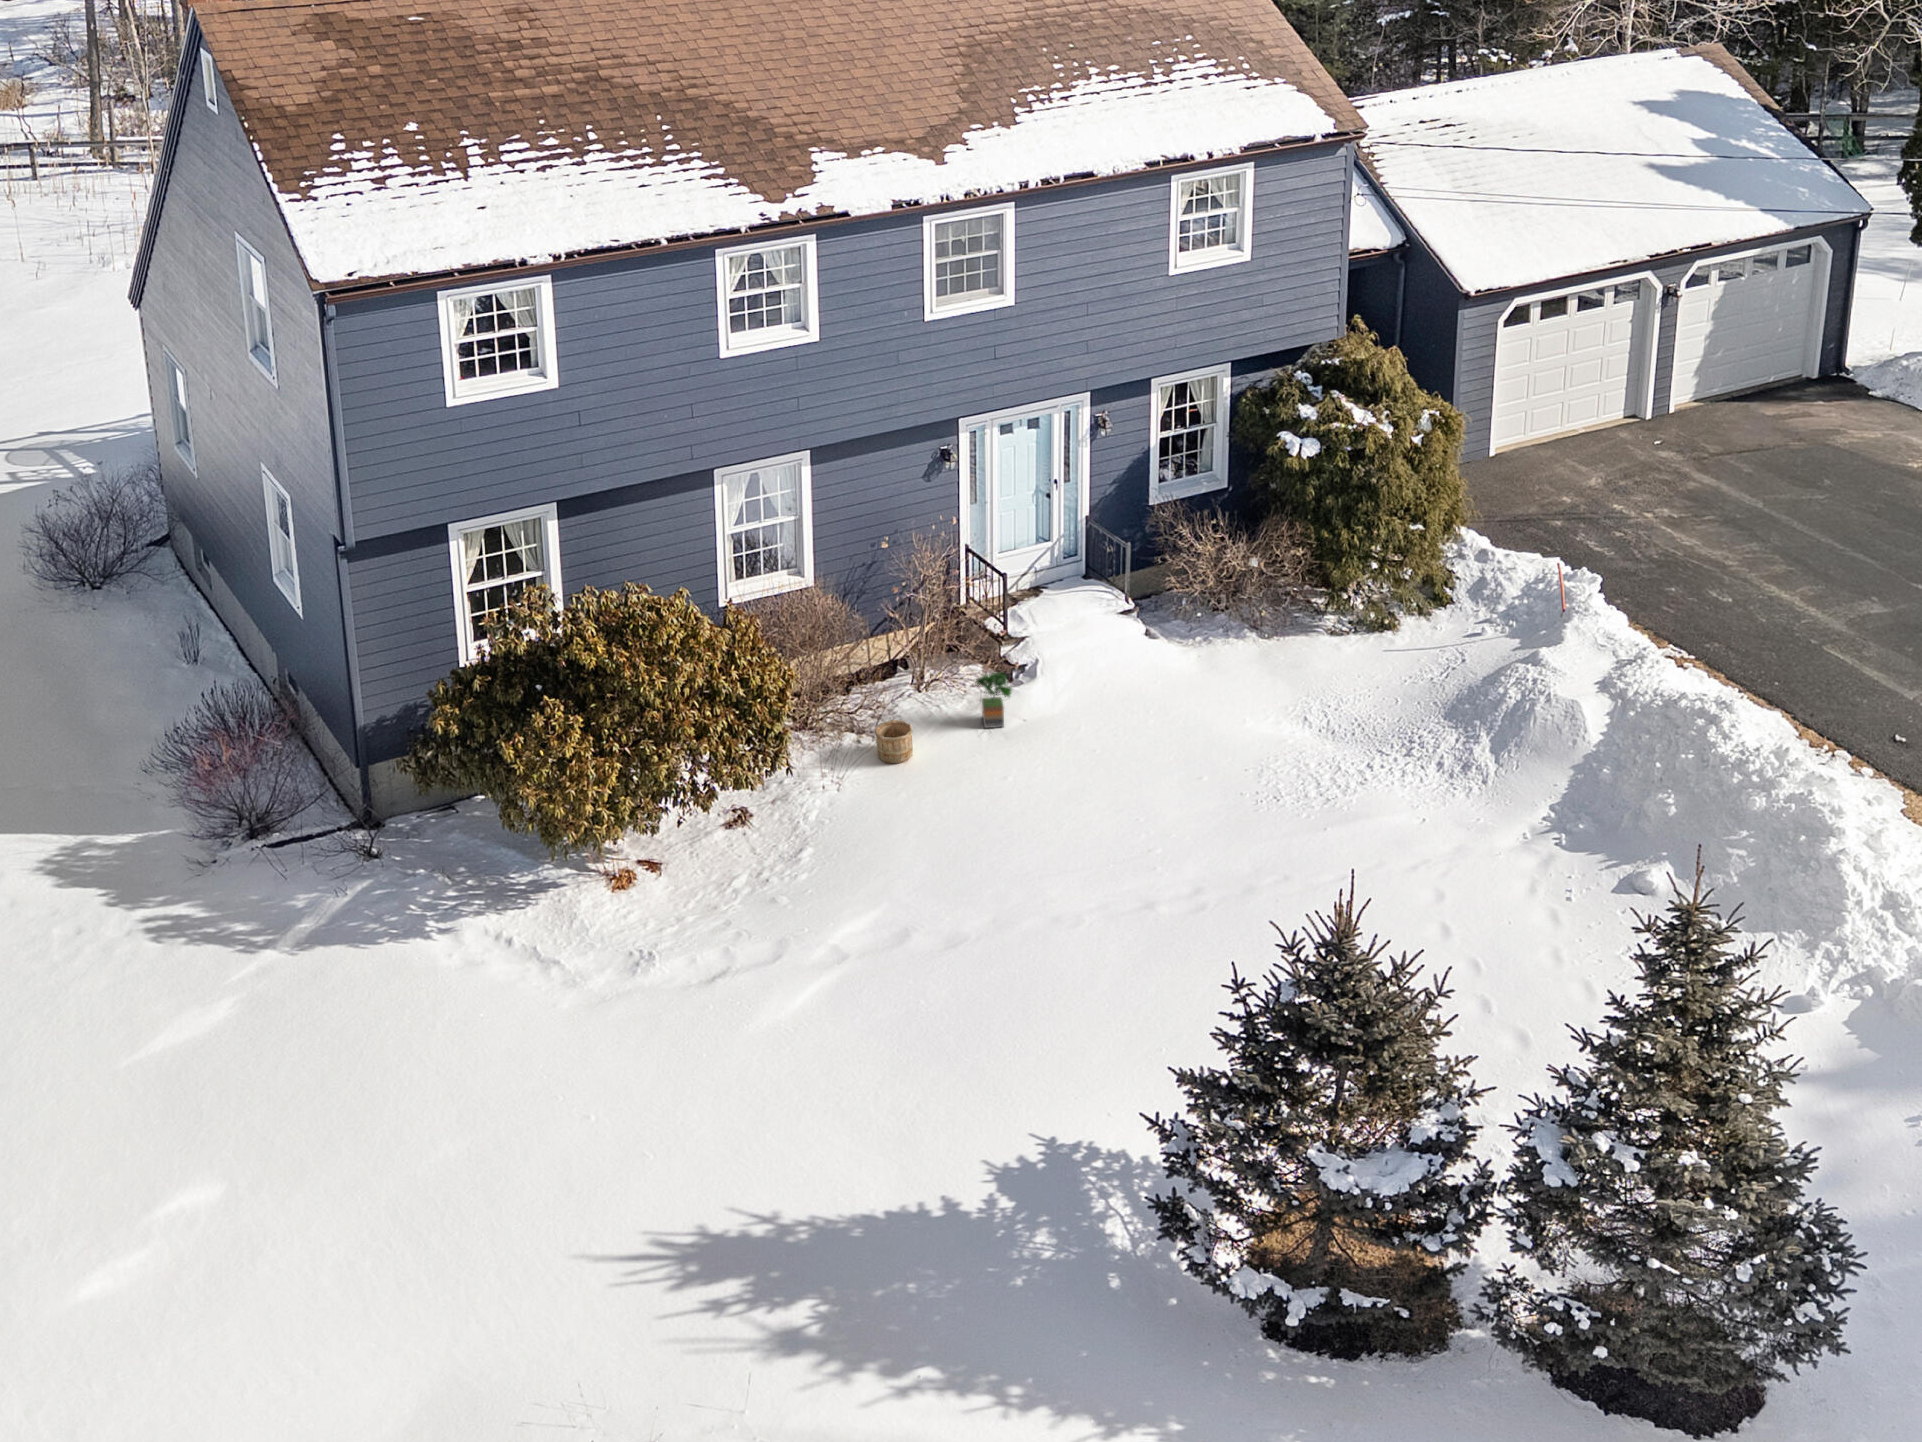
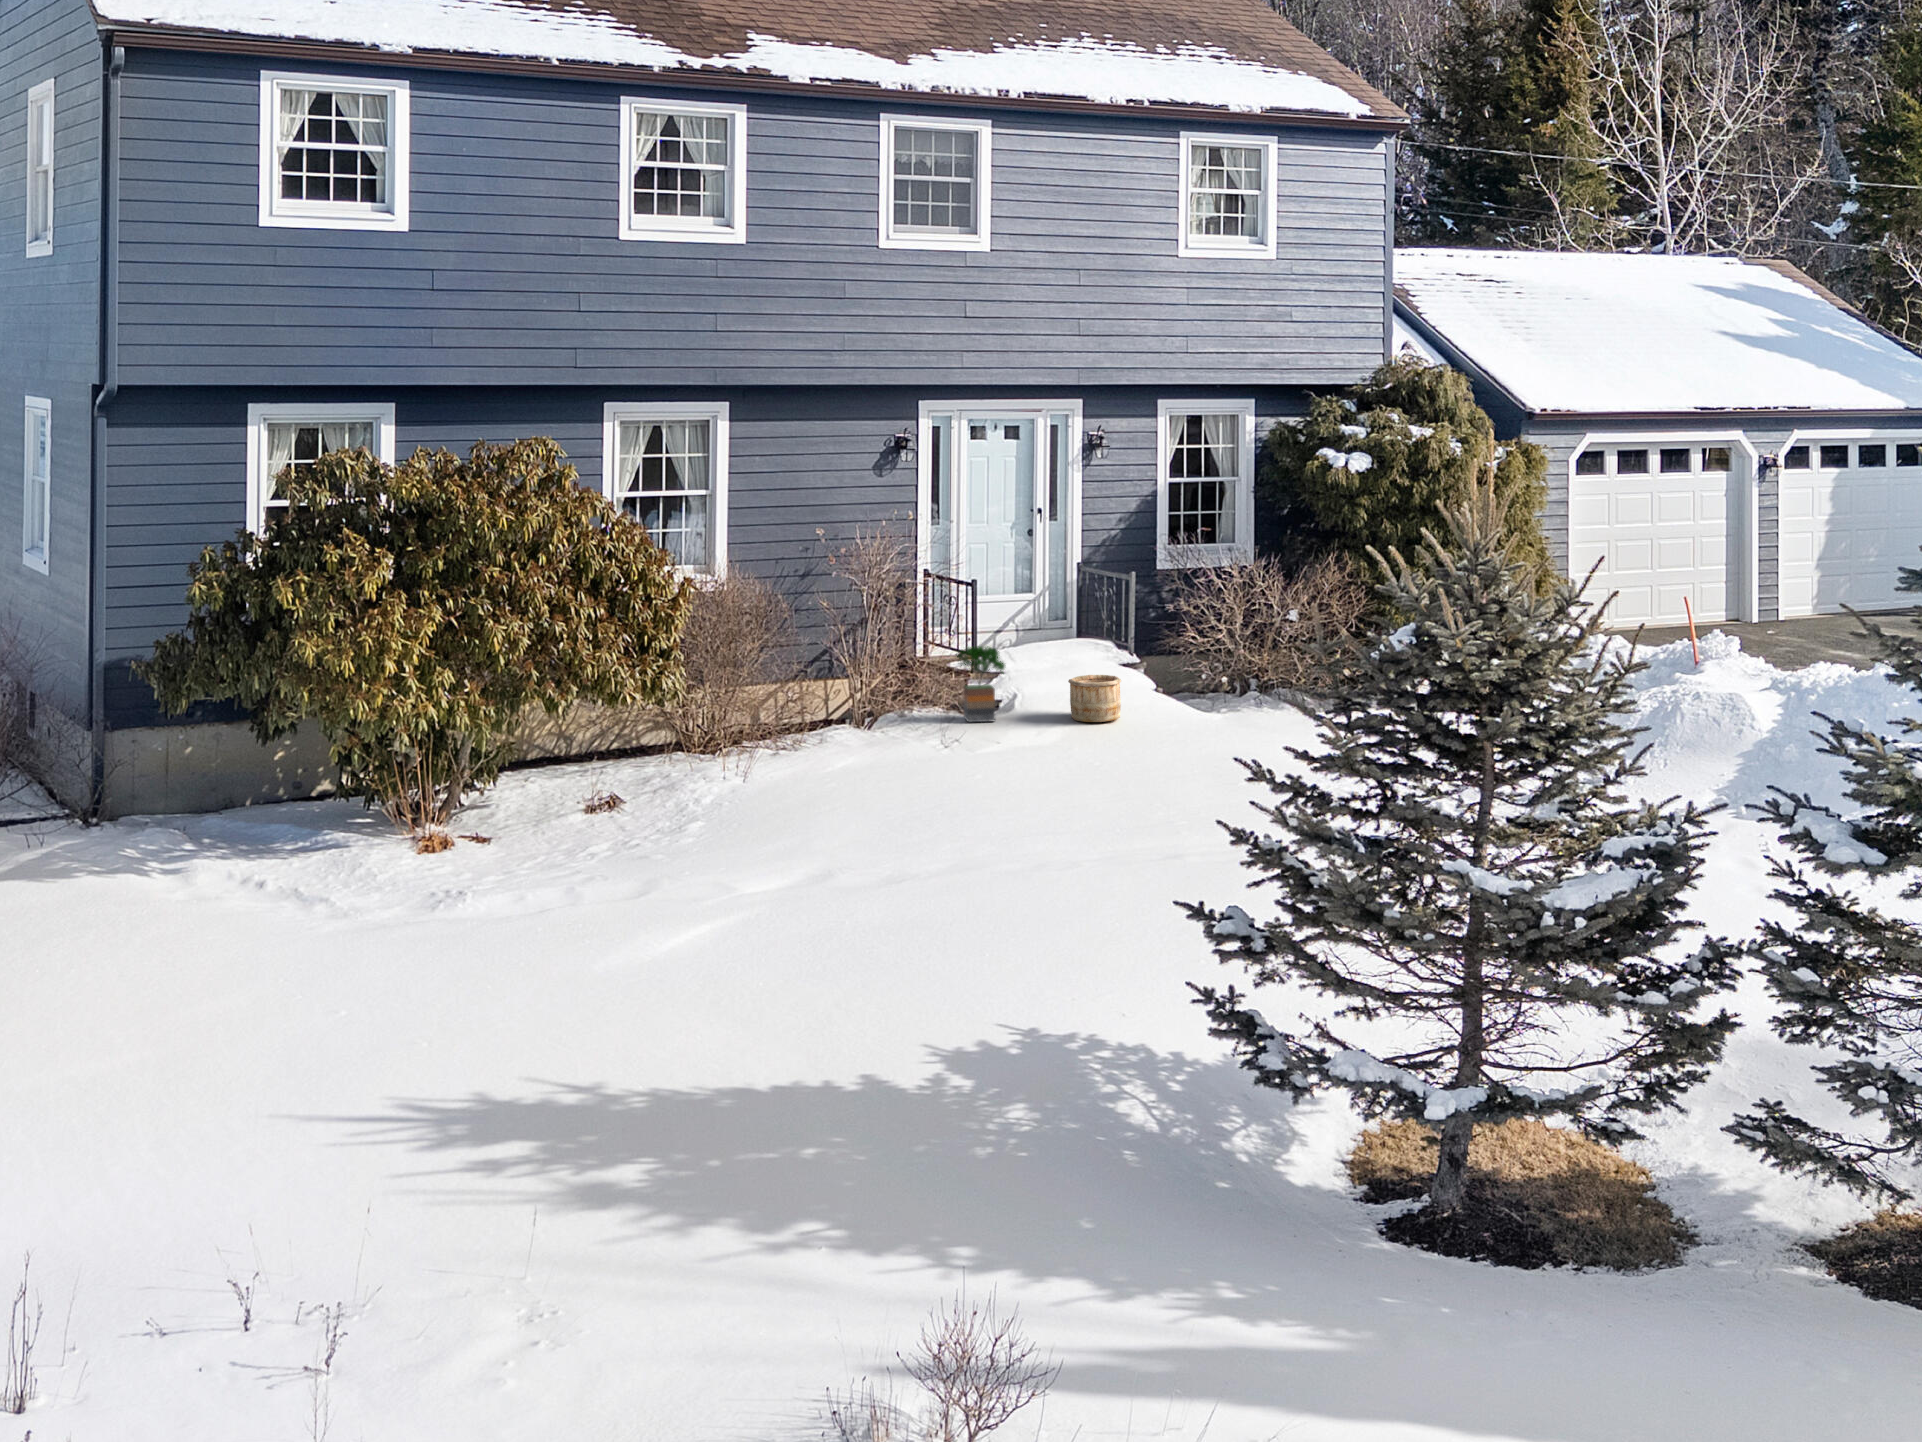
wooden bucket: present [875,720,913,763] -> present [1068,675,1121,722]

